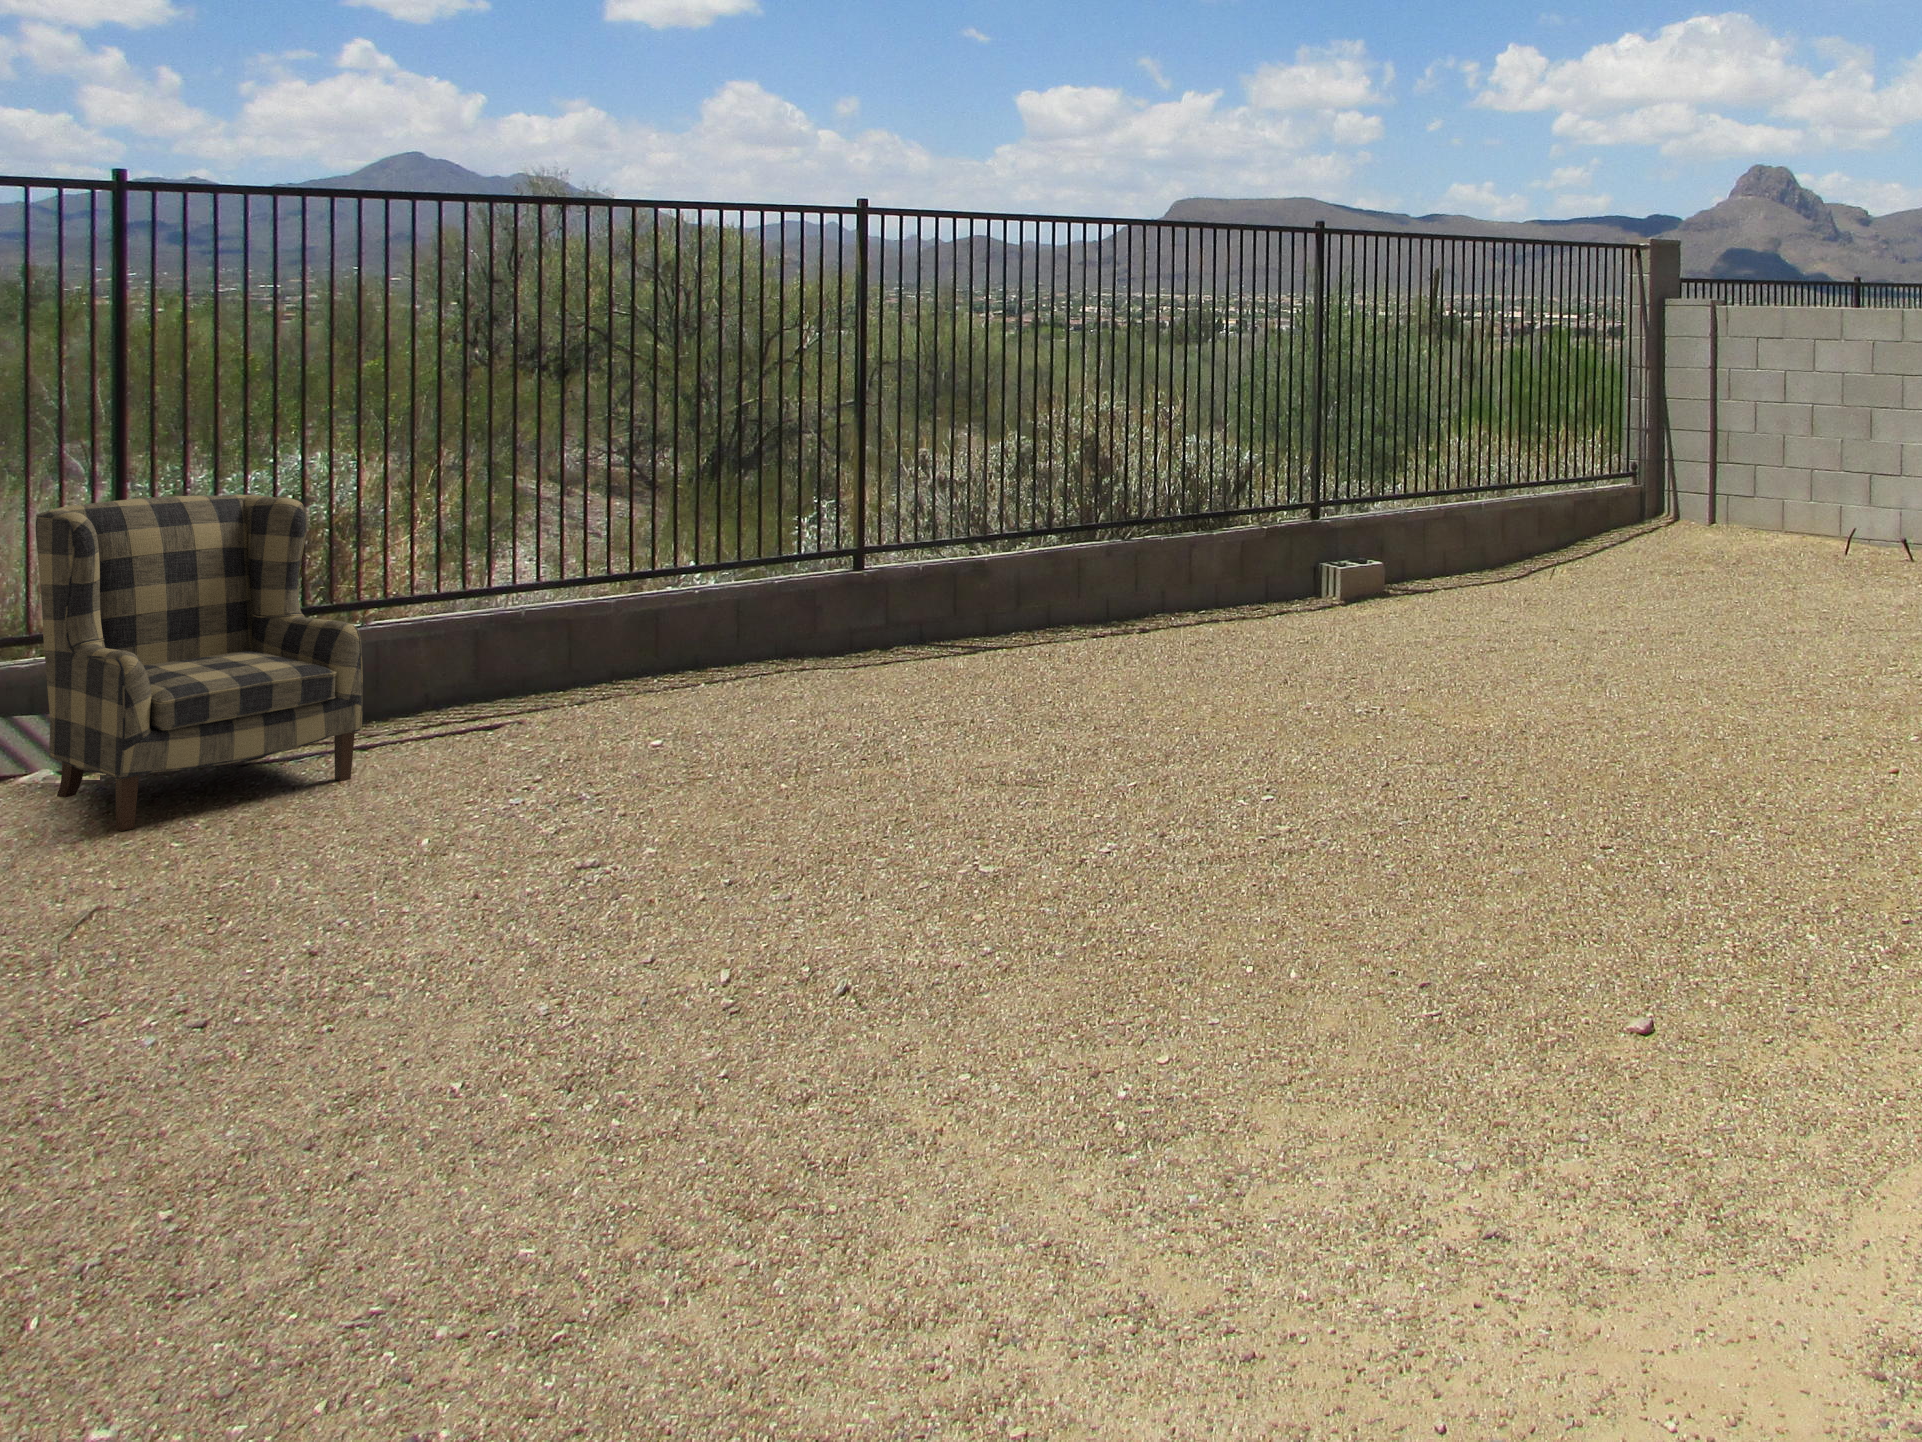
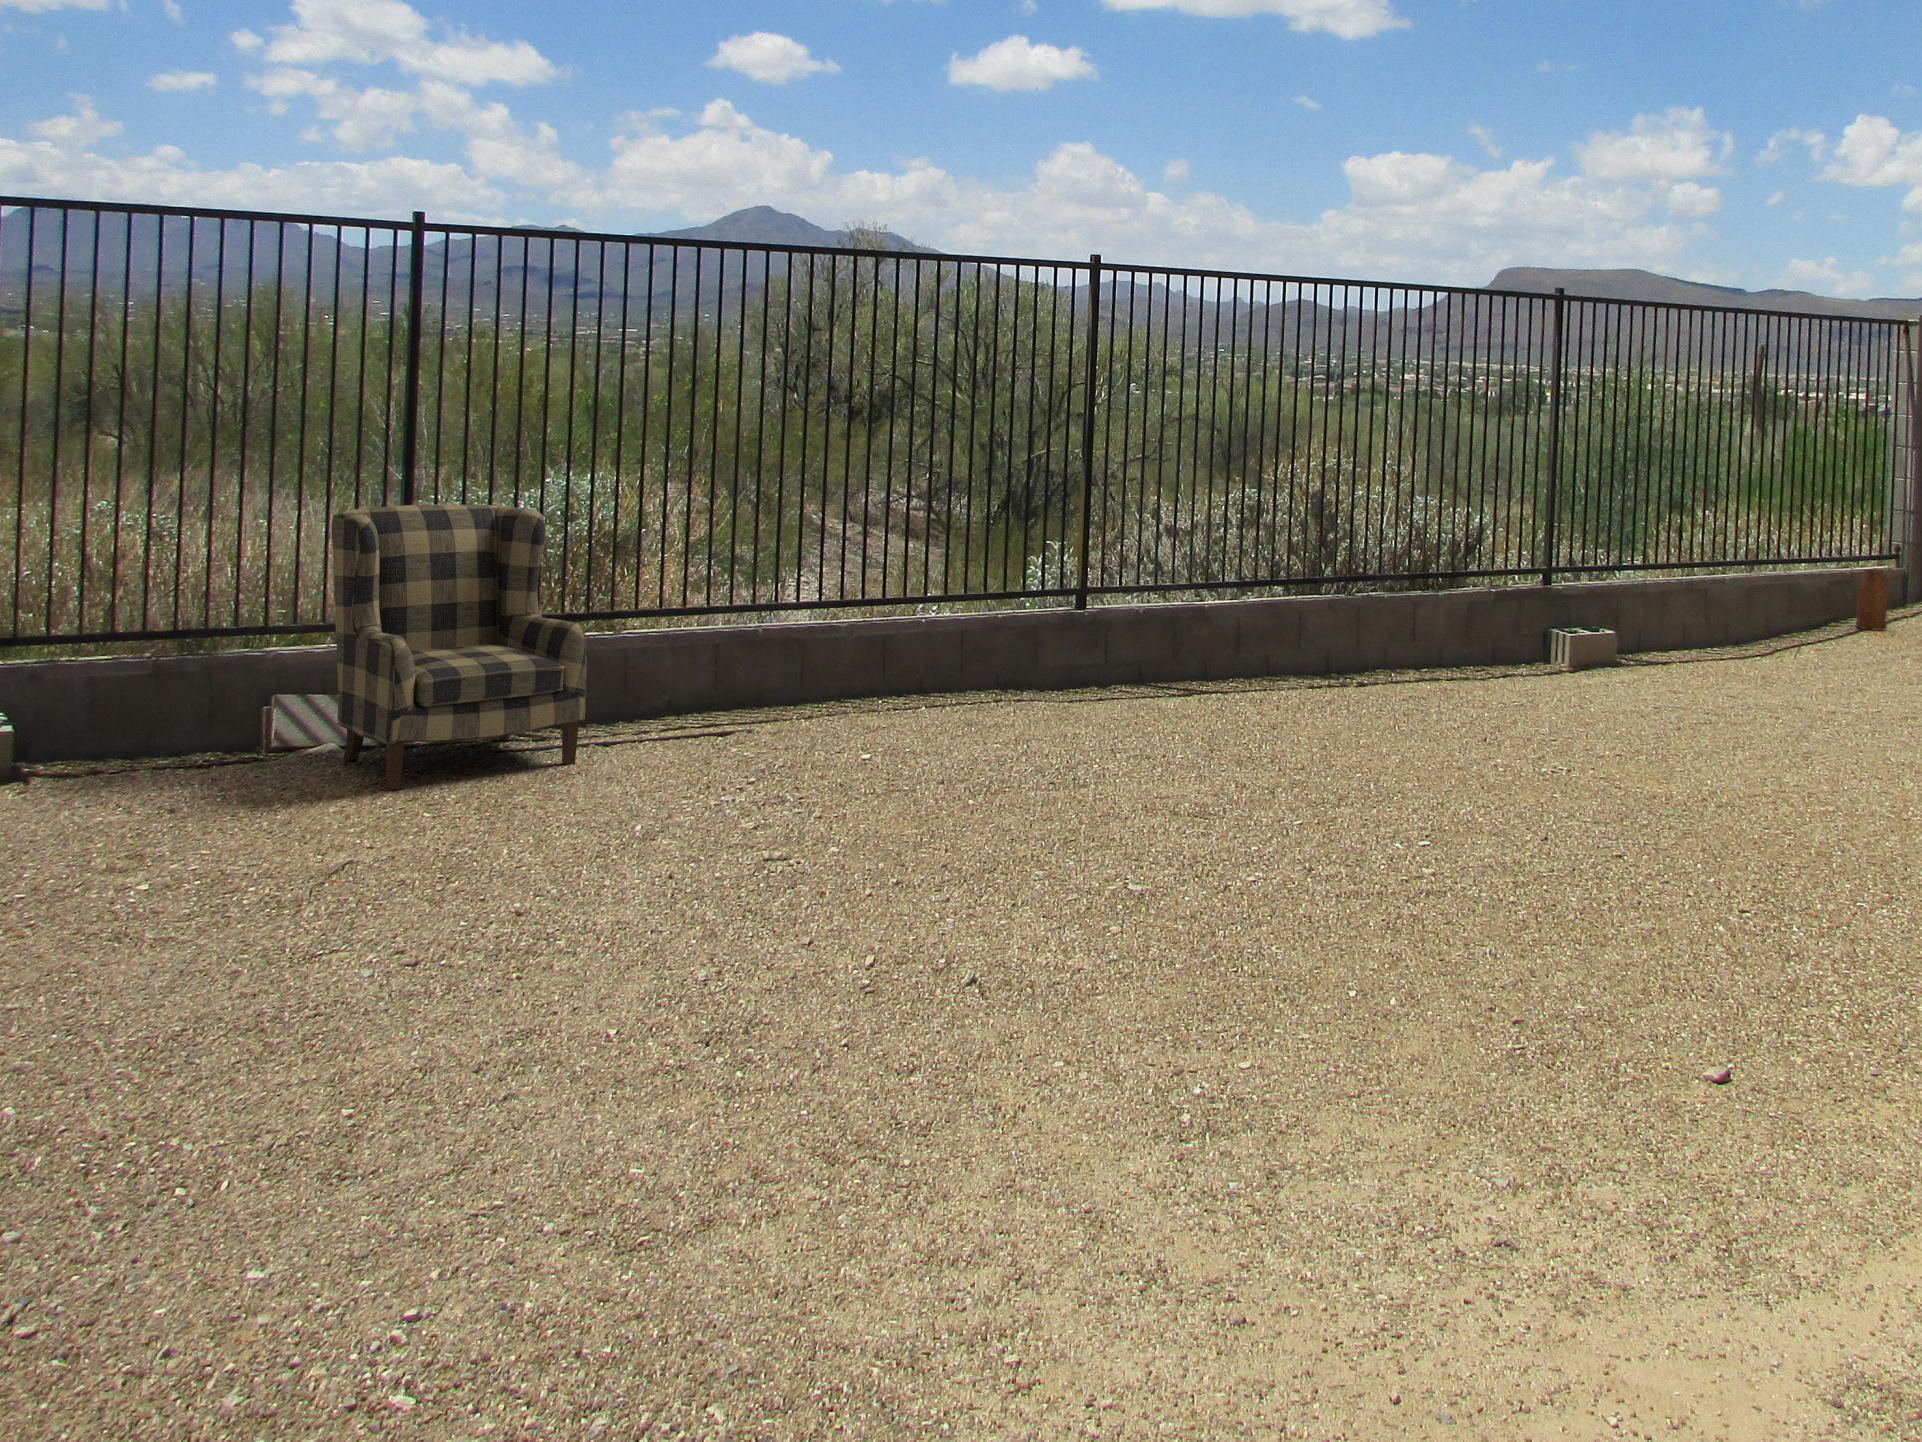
watering can: none [1567,497,1595,553] -> present [1856,568,1893,631]

